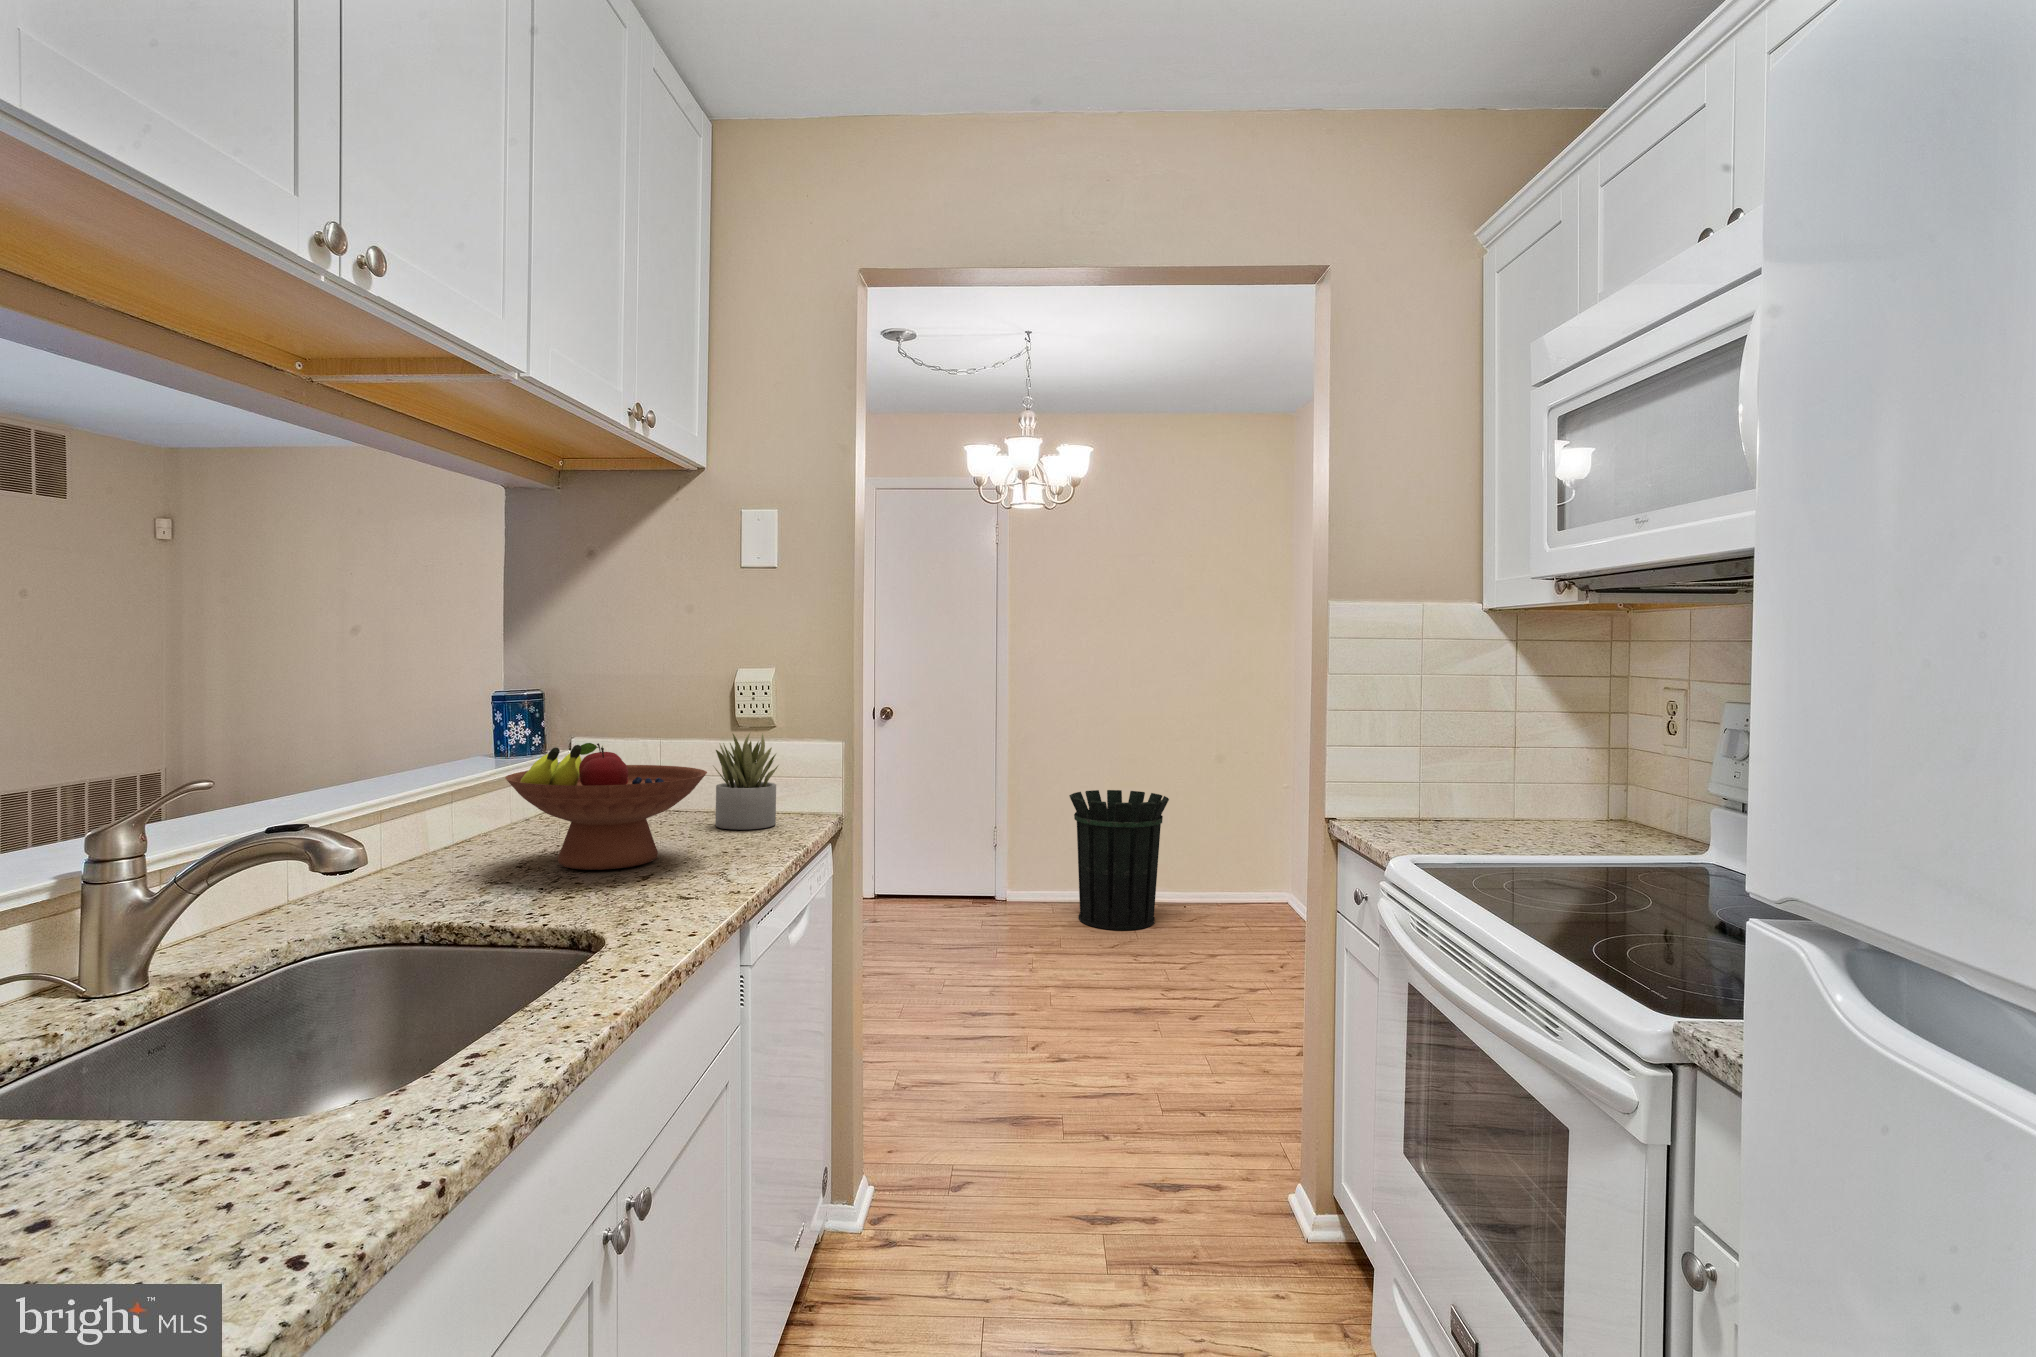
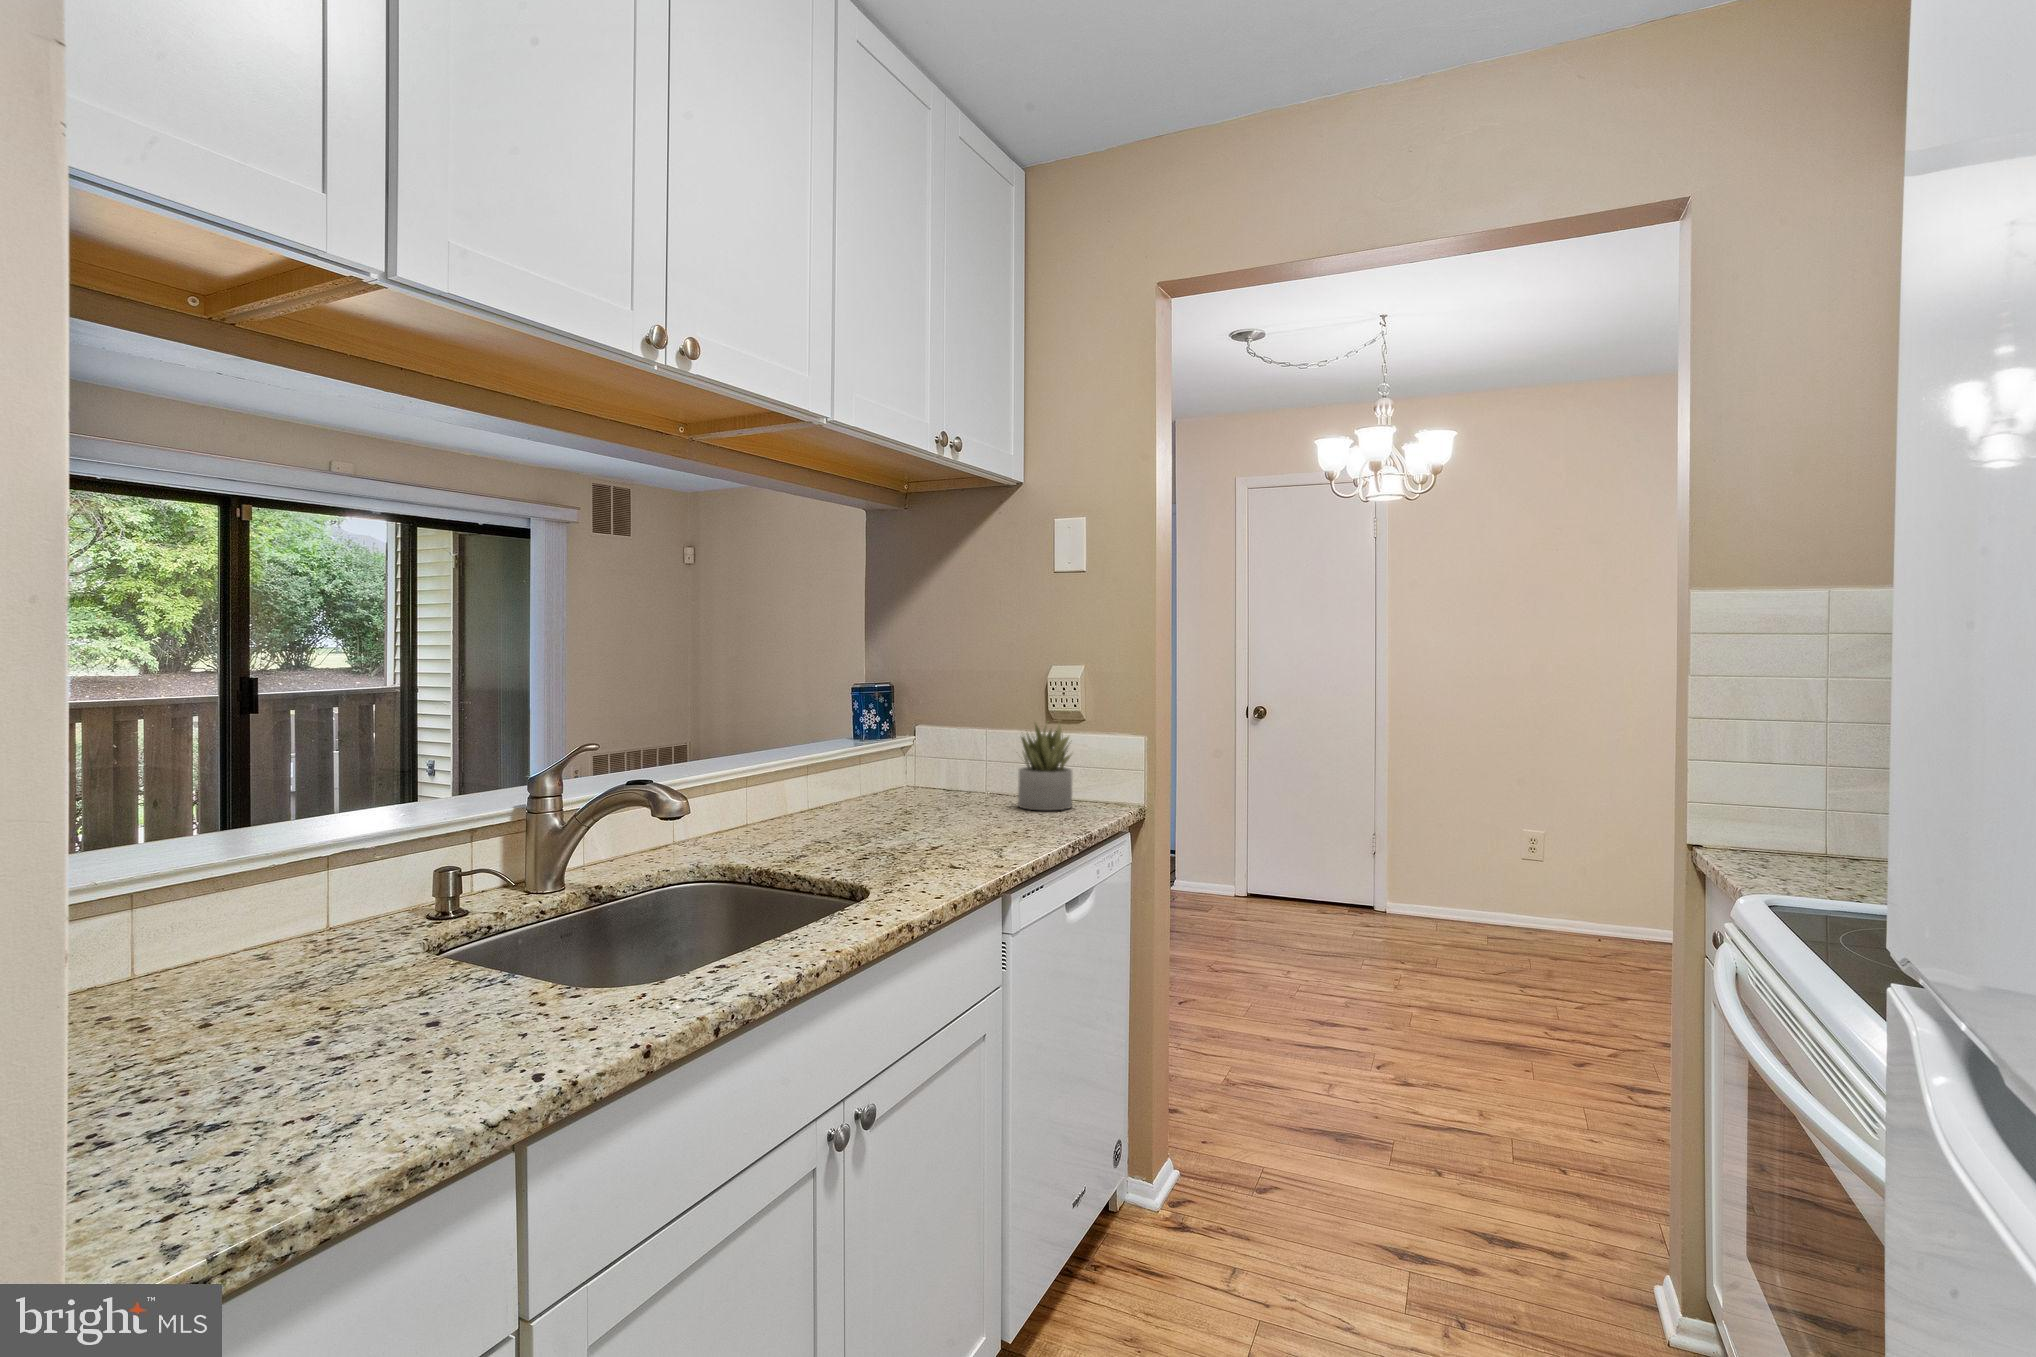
fruit bowl: present [505,743,707,870] -> none [830,726,992,836]
waste bin: present [1069,790,1169,930] -> none [1449,795,1576,956]

